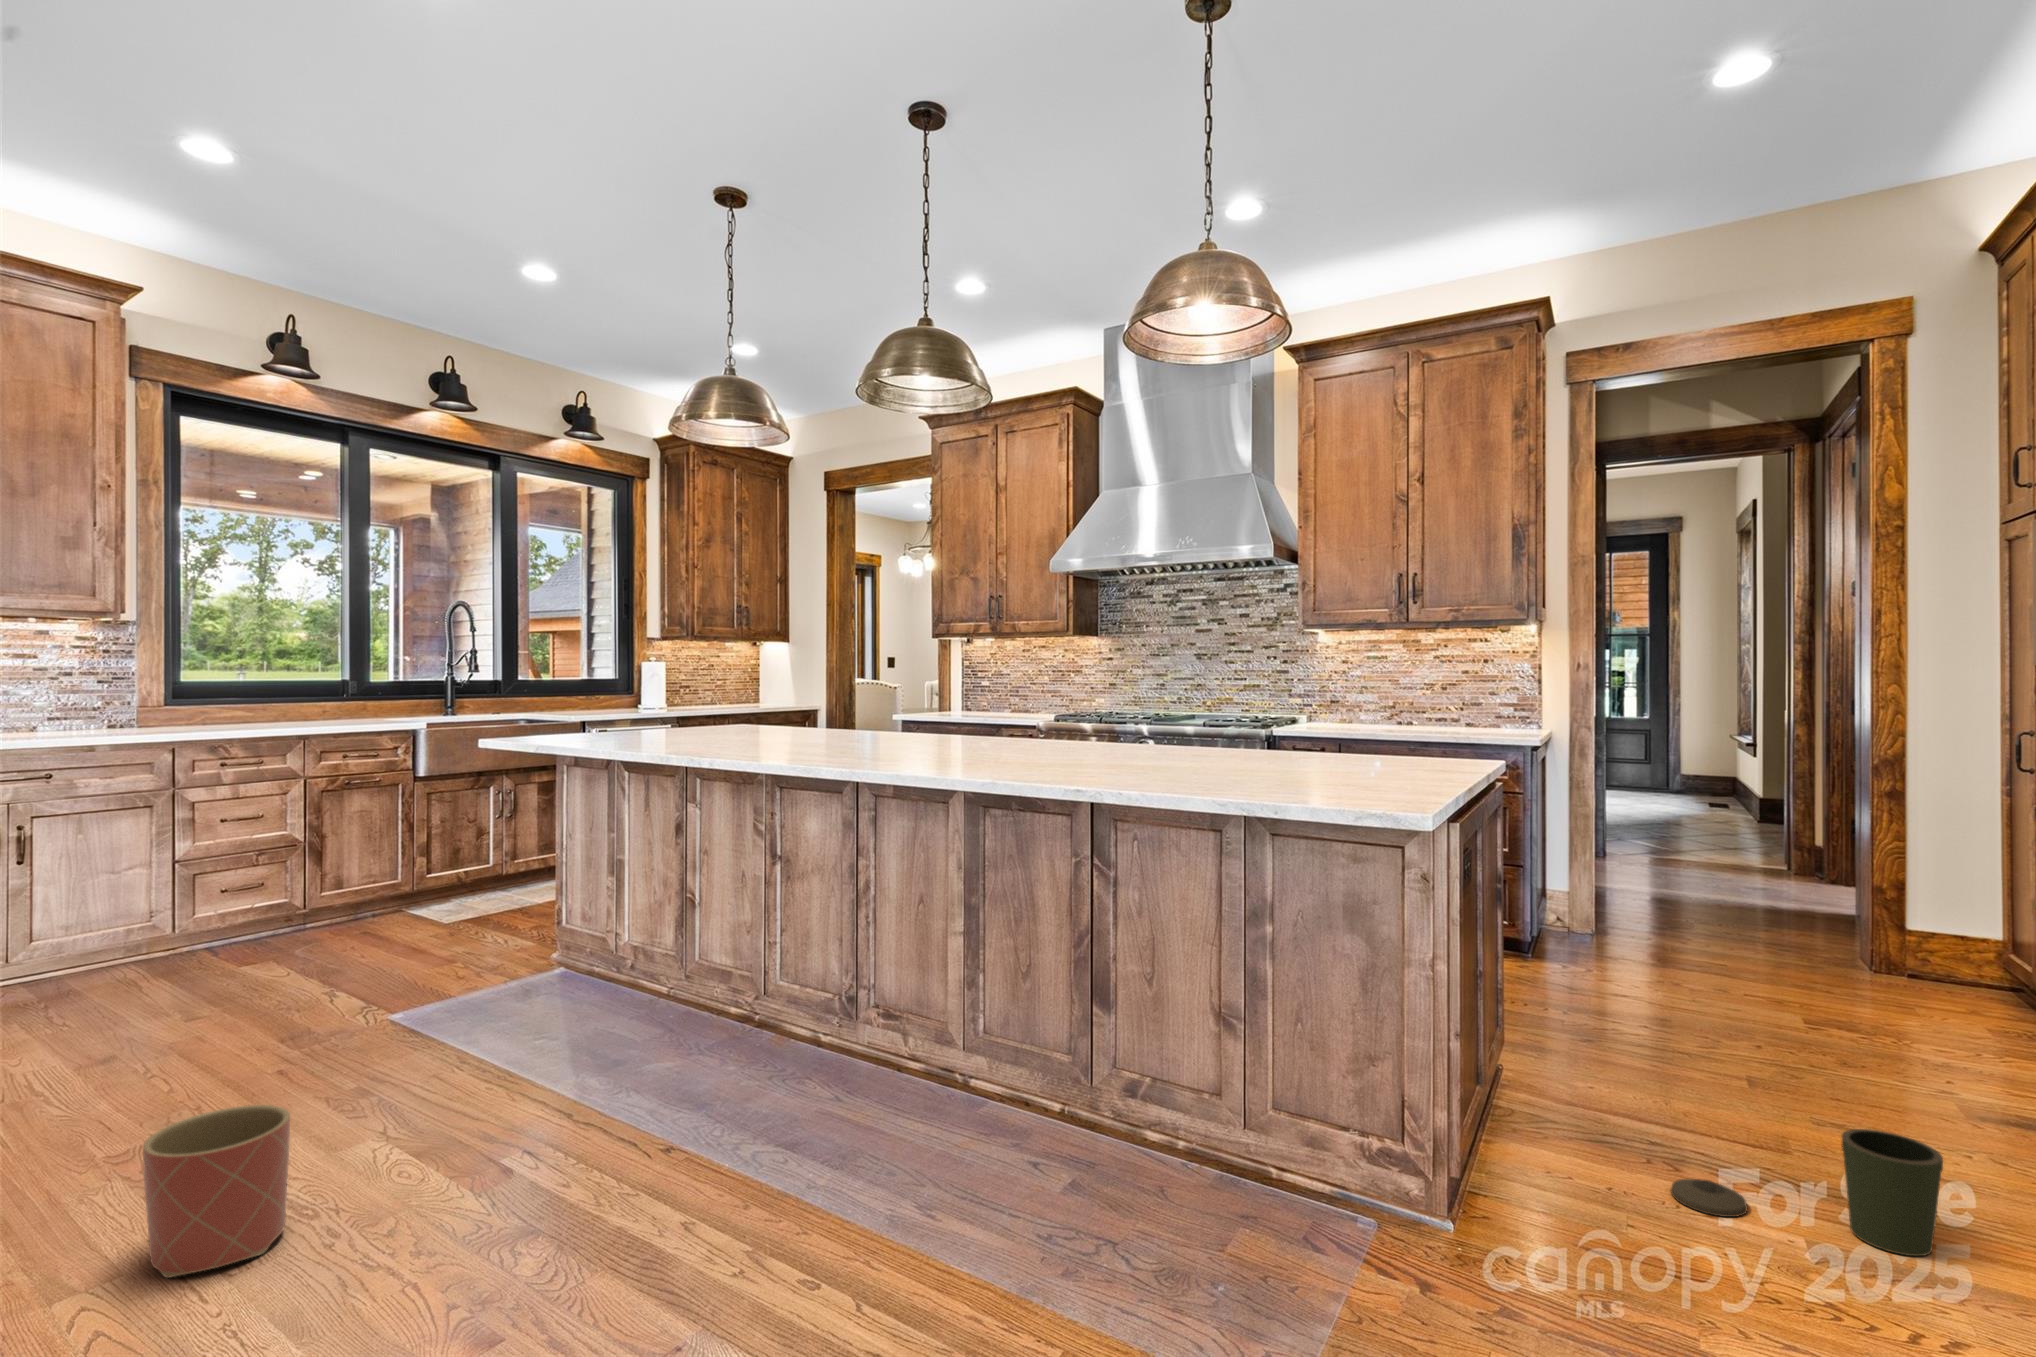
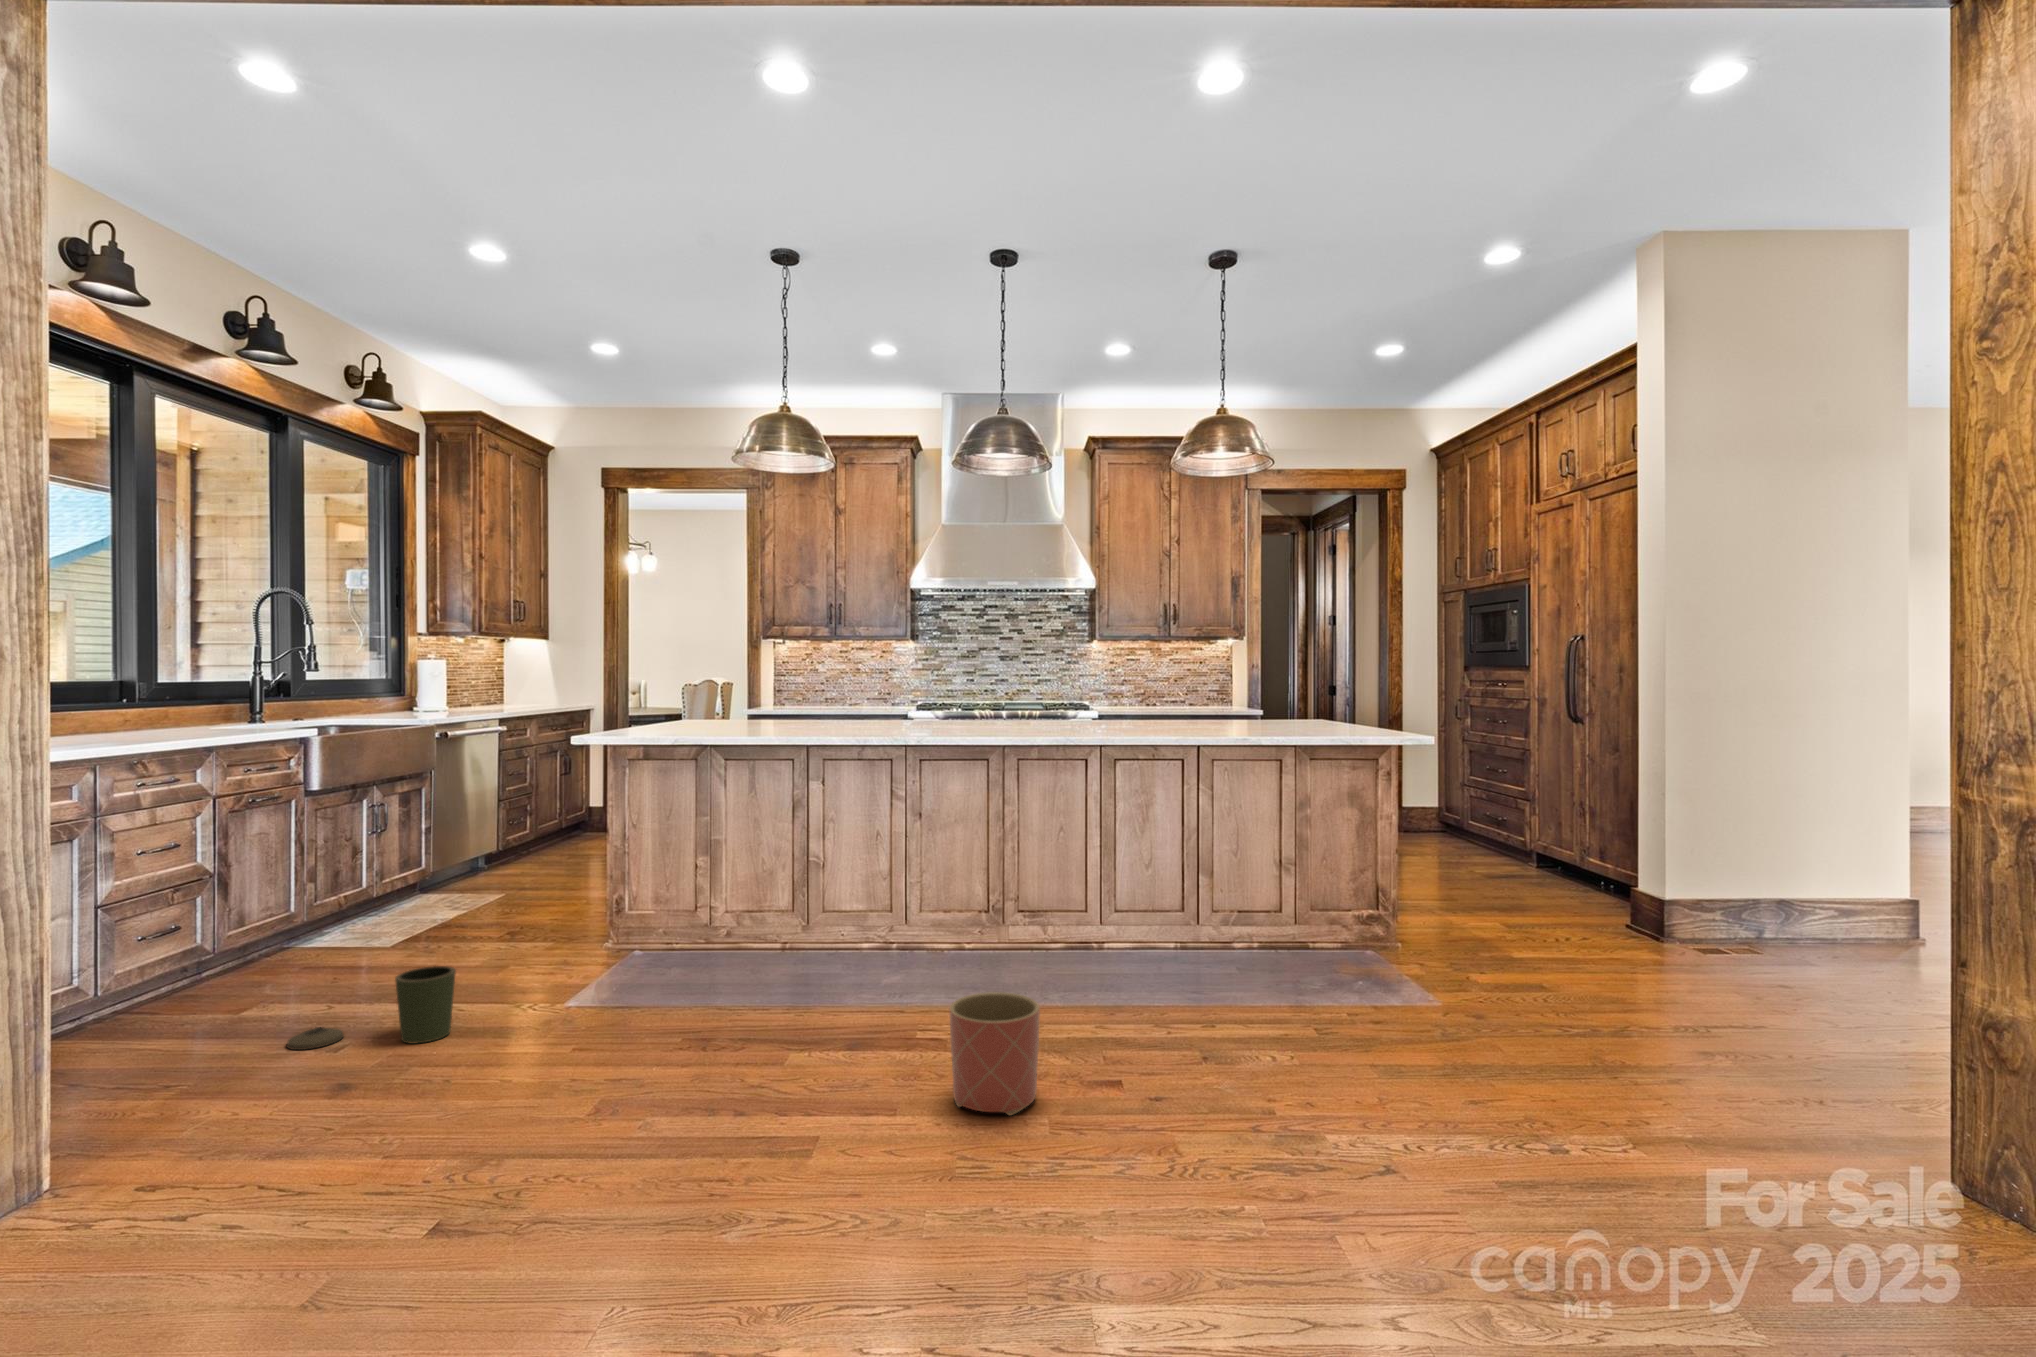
trash can: present [1671,1129,1943,1256] -> present [287,966,456,1050]

